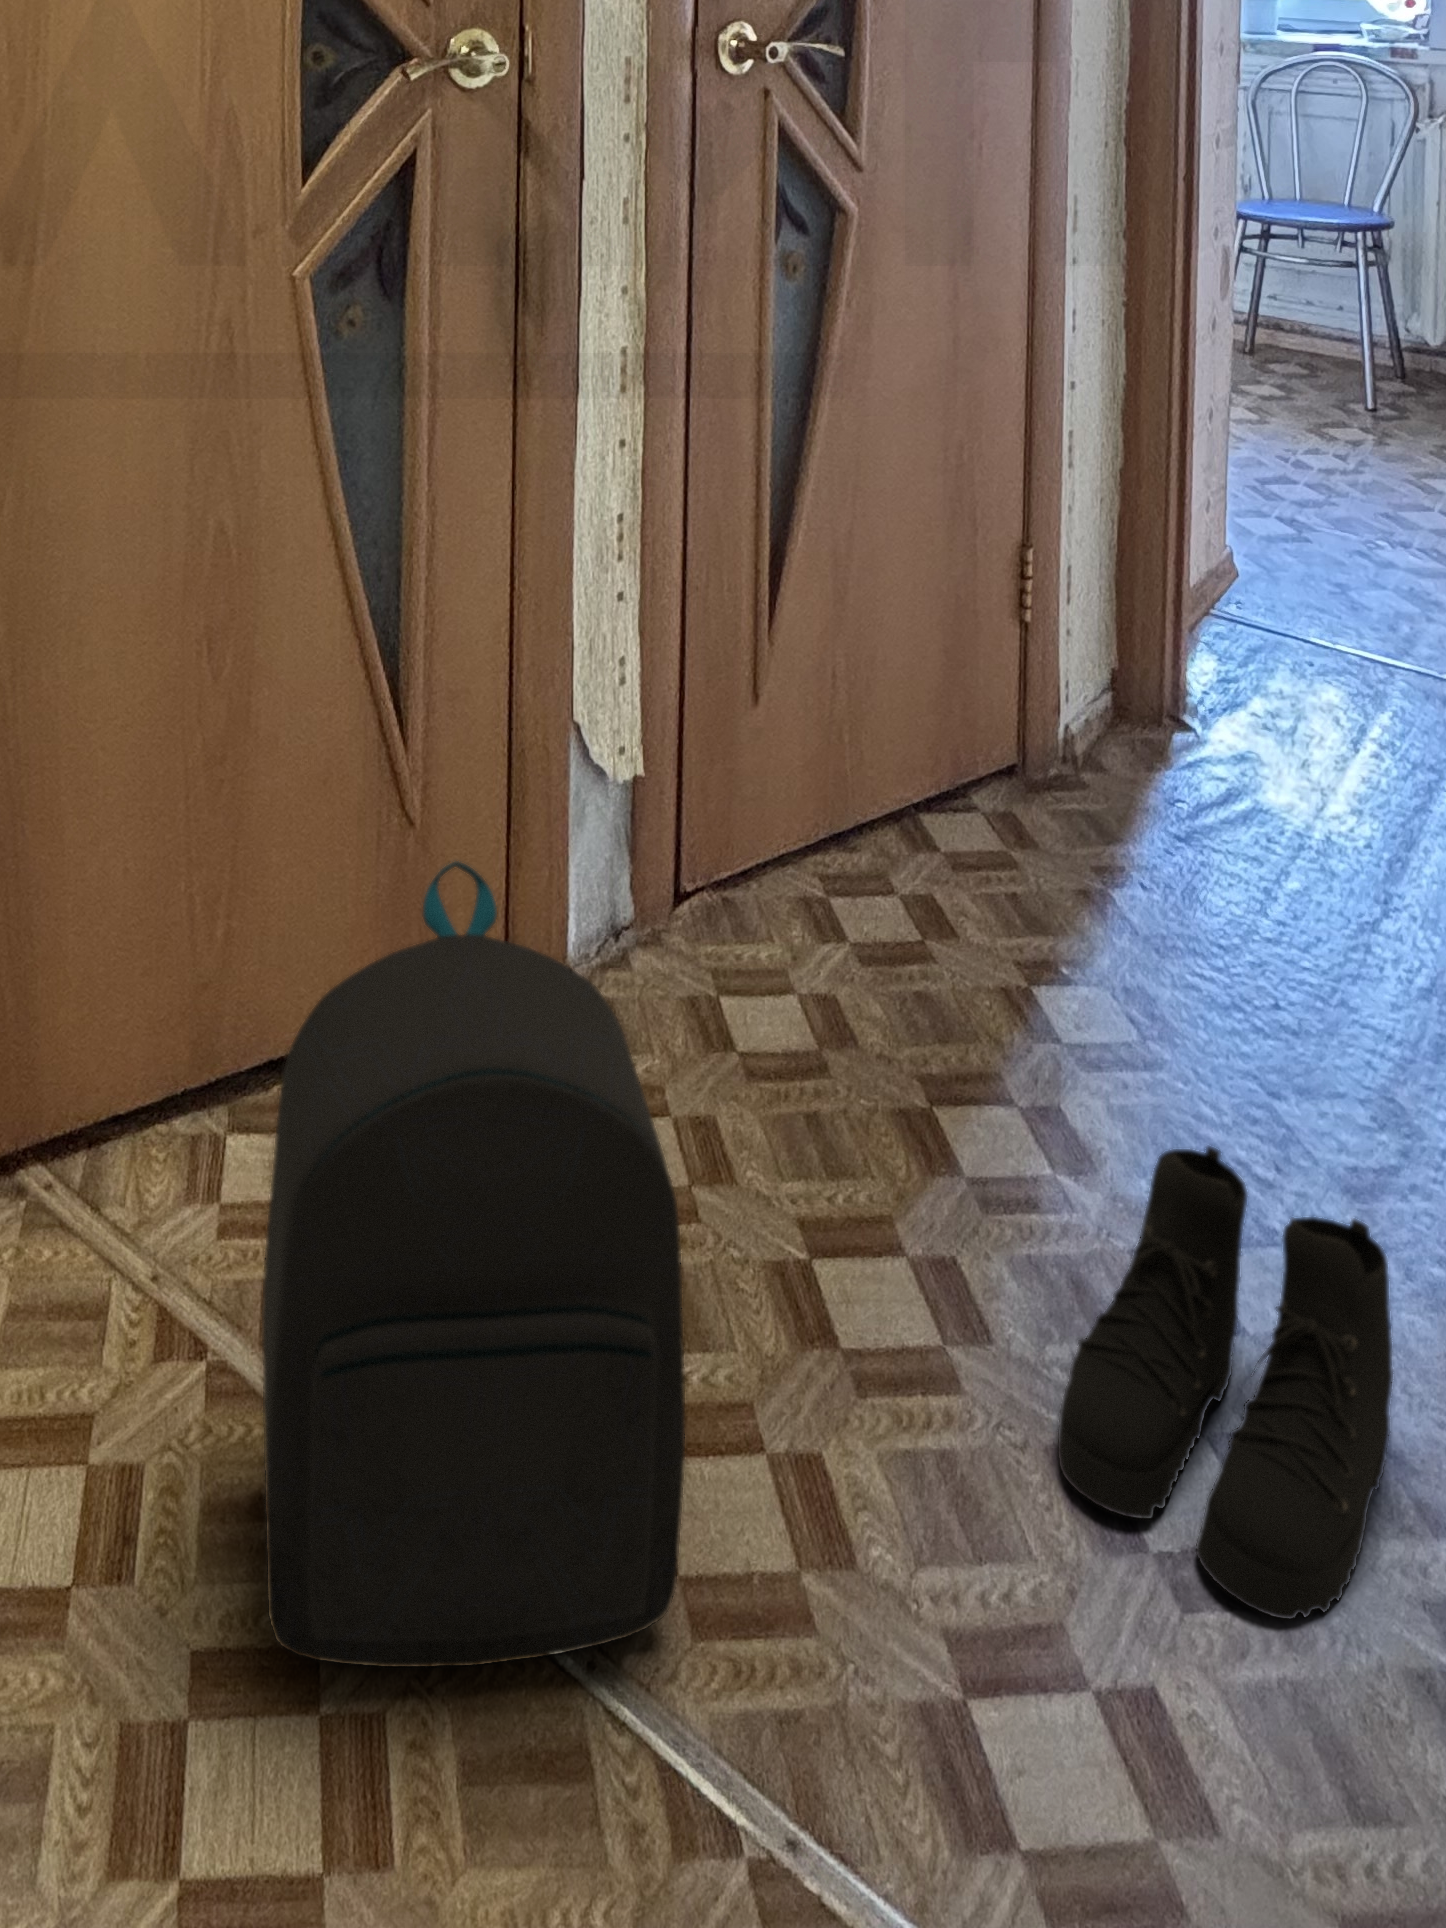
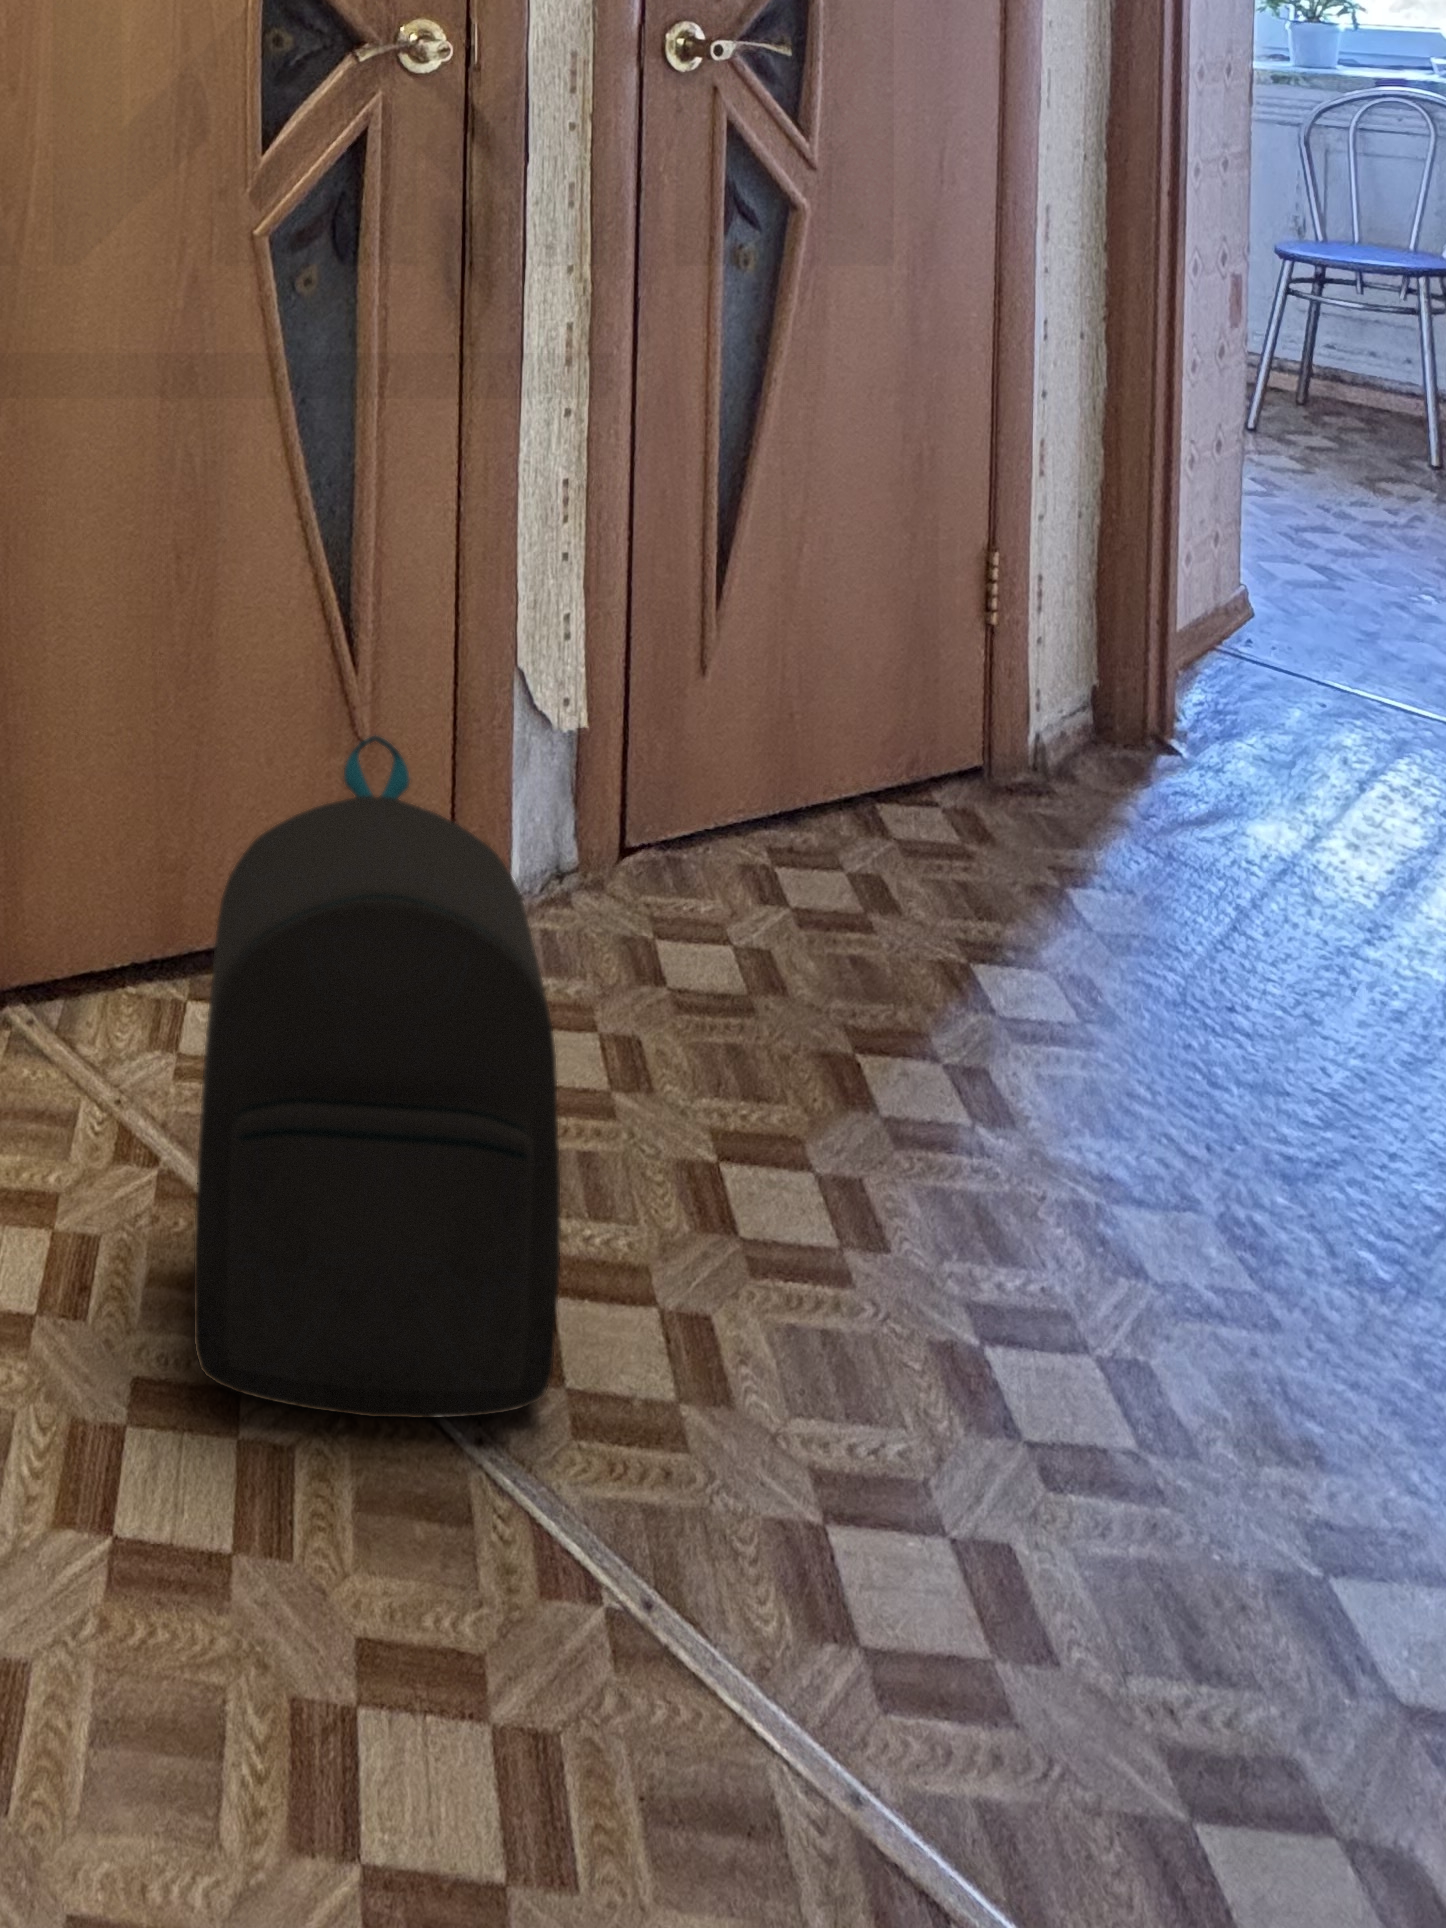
boots: present [1058,1146,1393,1619] -> none [930,1074,1263,1487]

